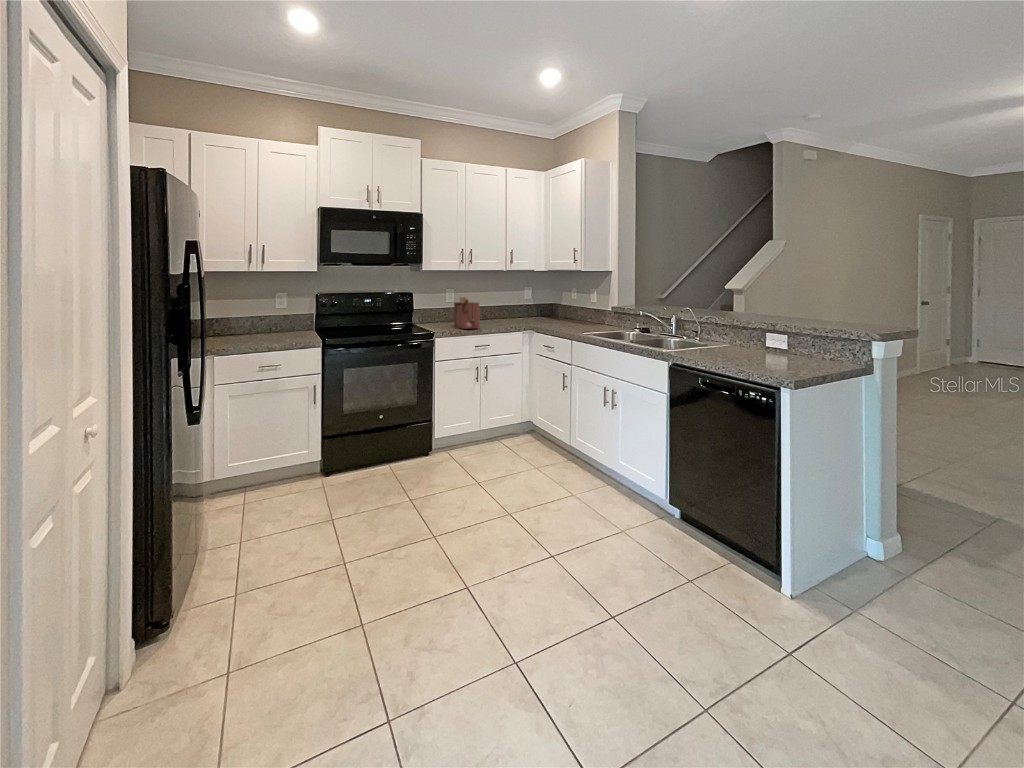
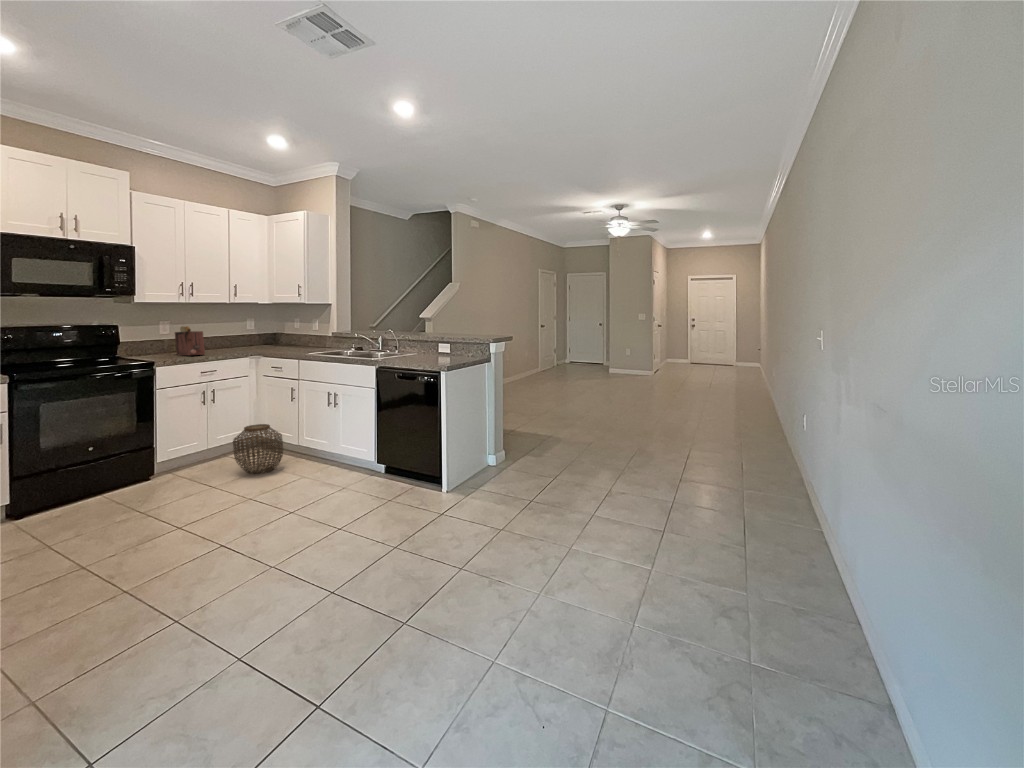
woven basket: none [498,414,549,471] -> present [233,424,283,474]

